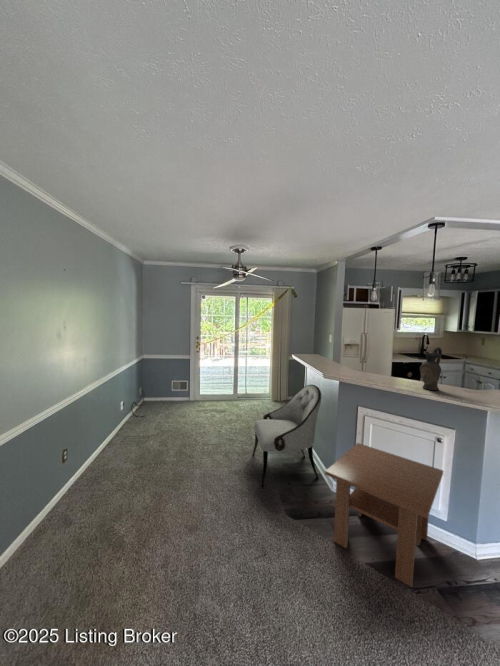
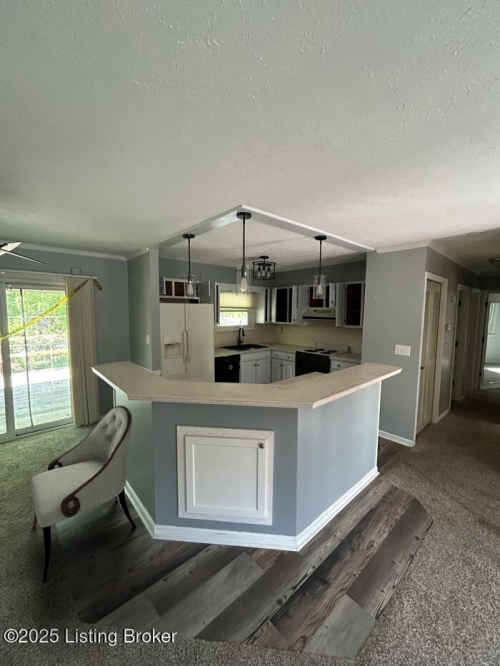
ceramic pitcher: present [420,347,442,390] -> none [239,347,258,394]
coffee table: present [325,443,443,587] -> none [134,470,267,636]

